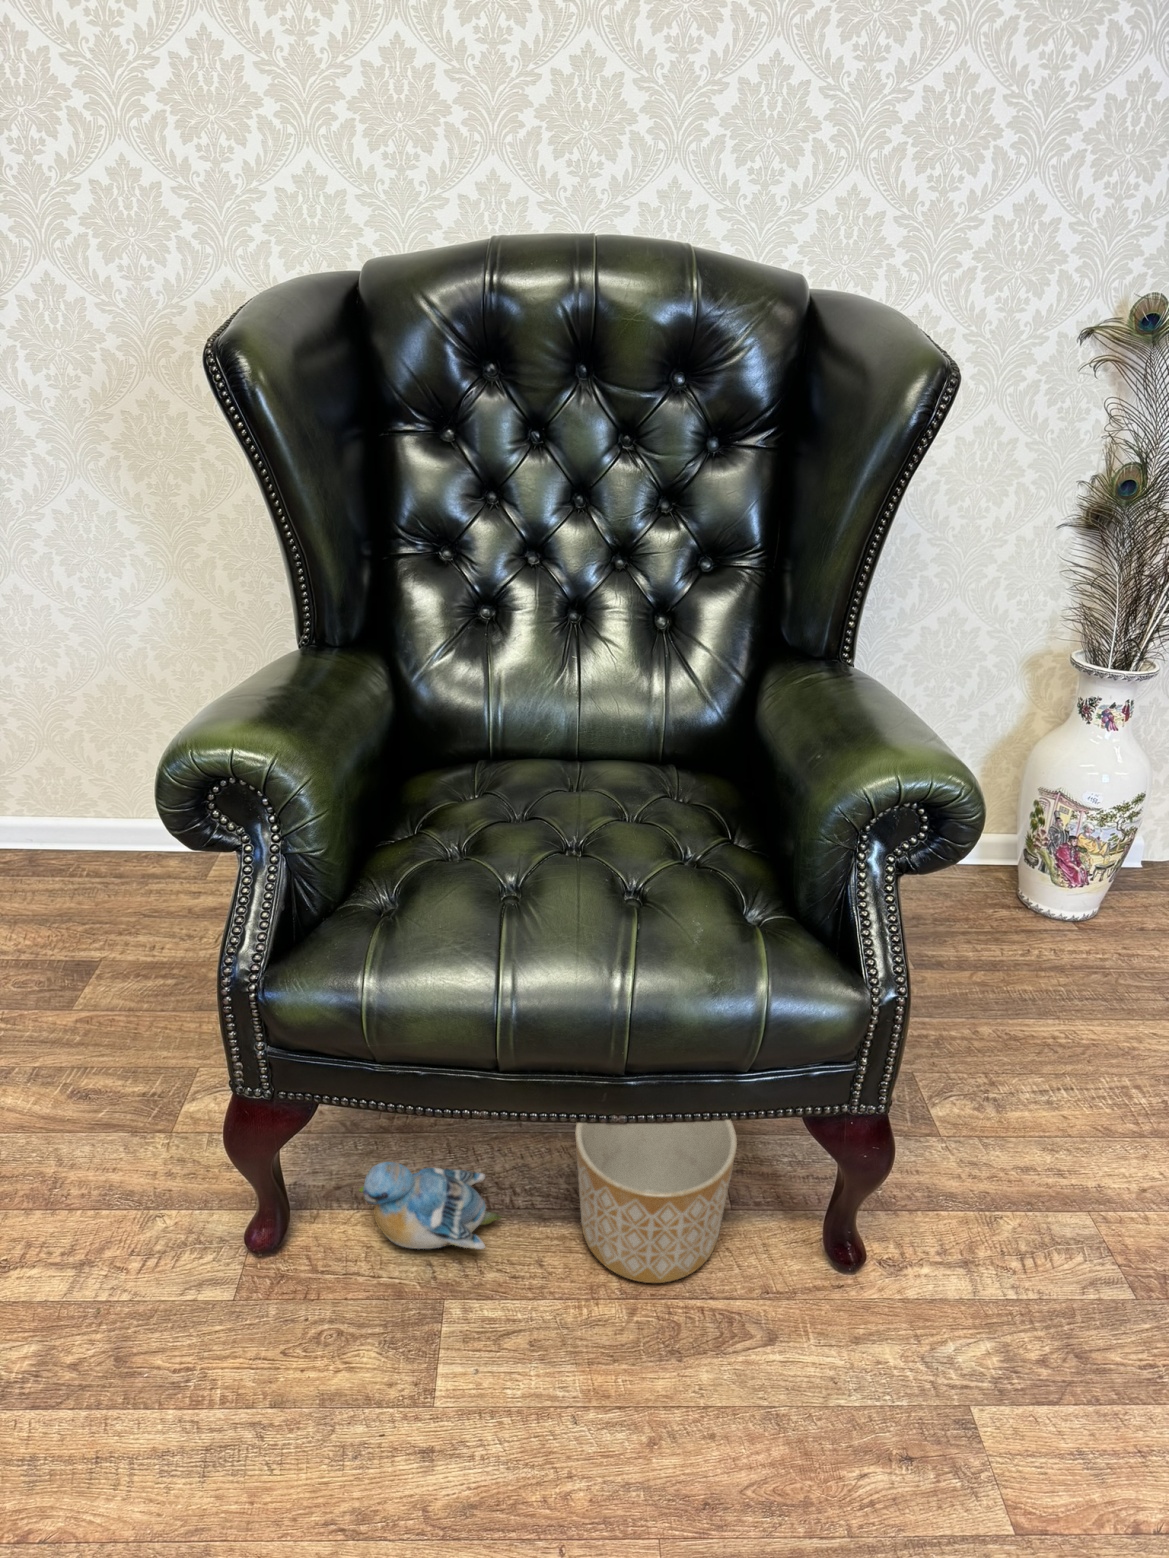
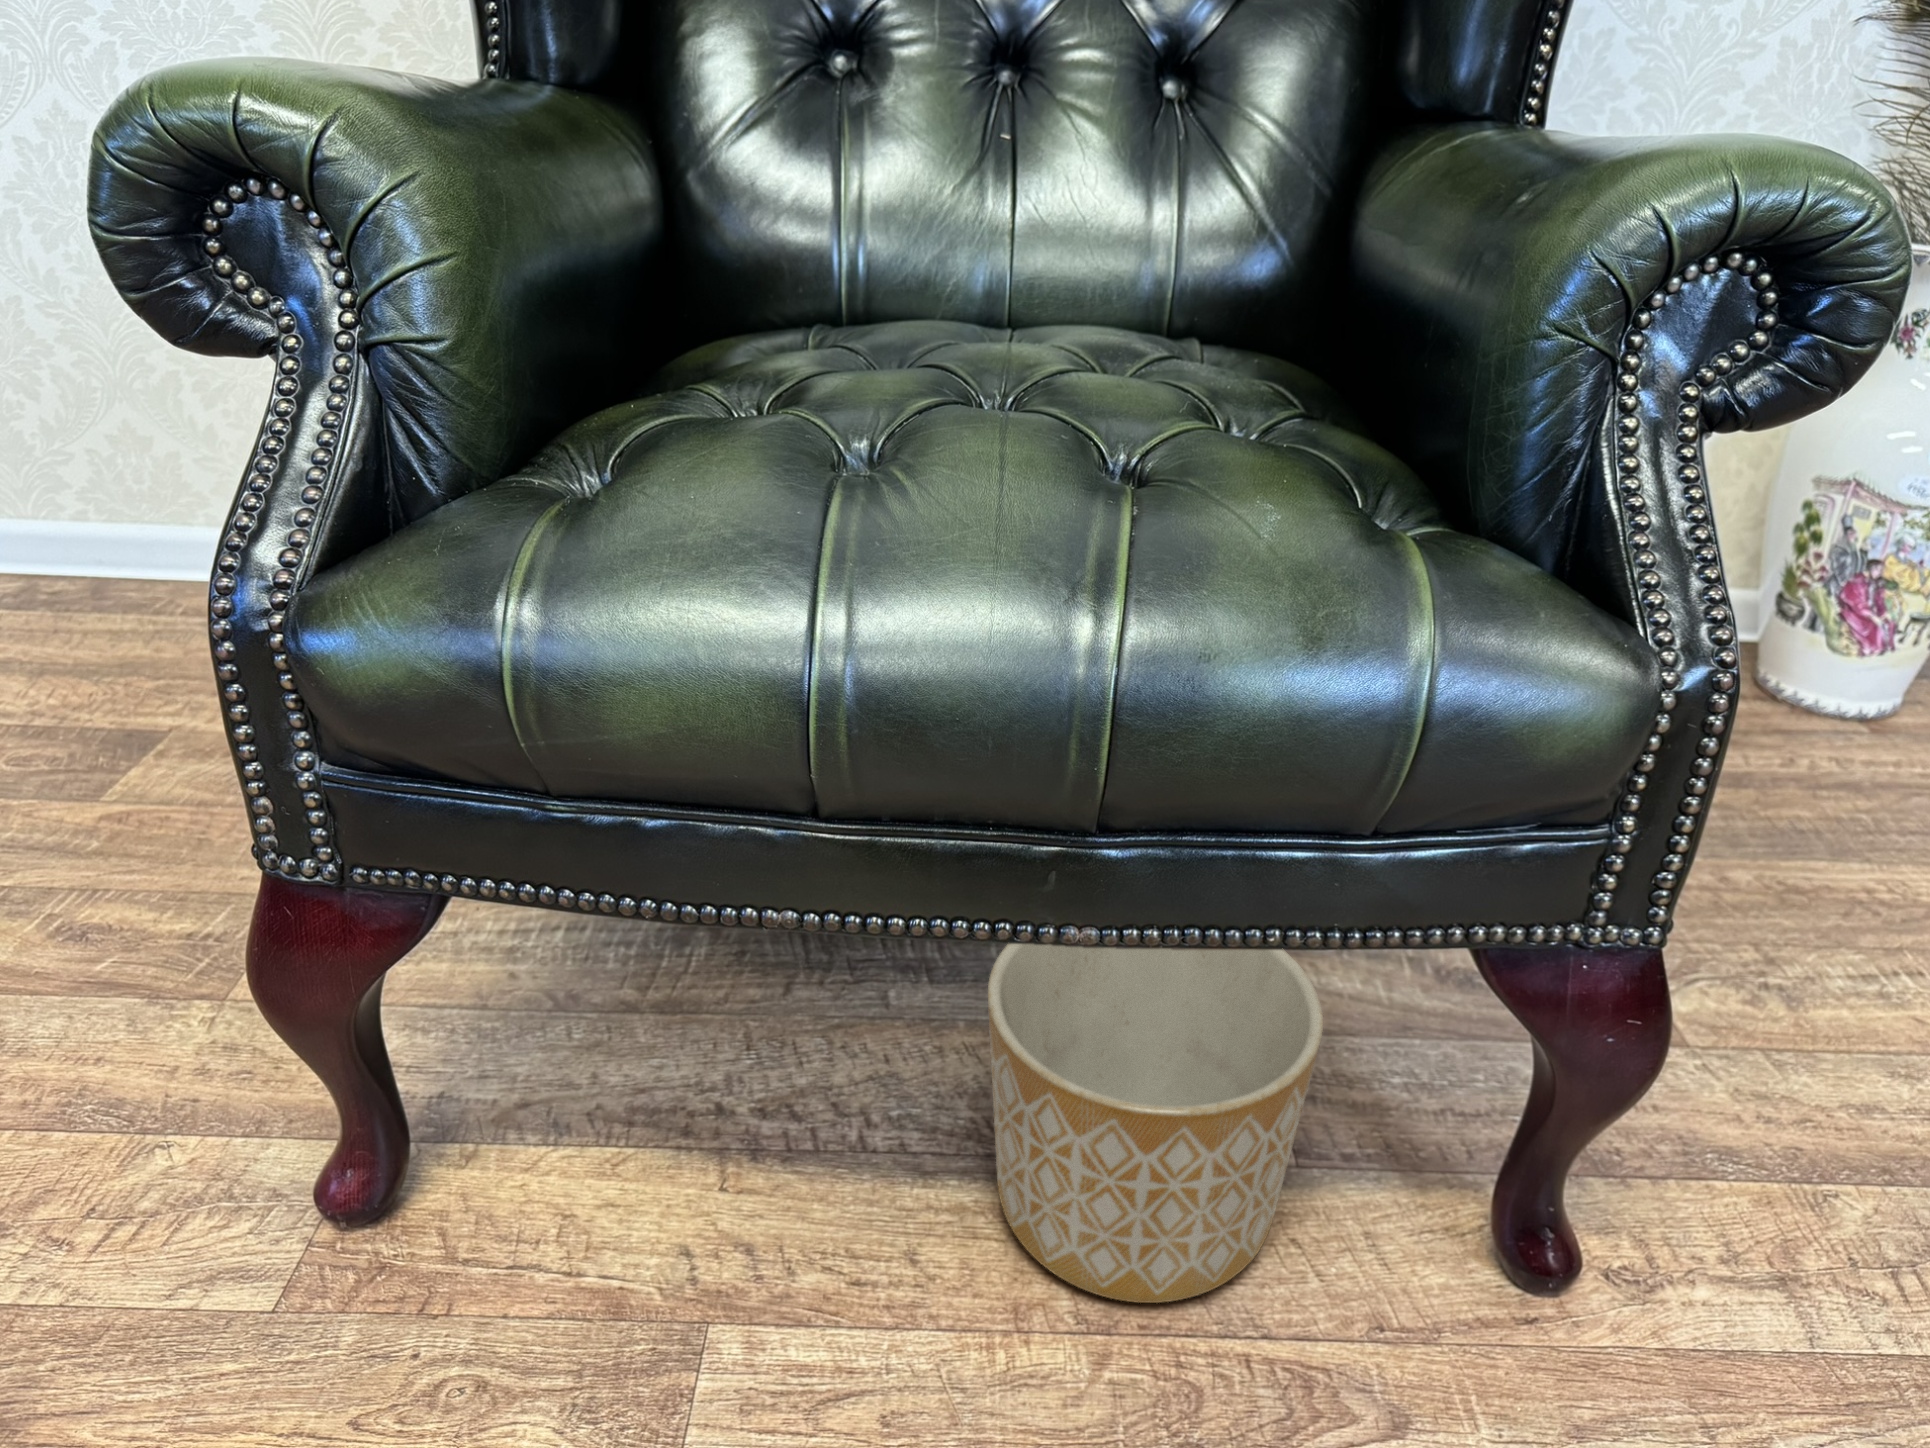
plush toy: present [359,1162,502,1249] -> none [543,1042,838,1223]

